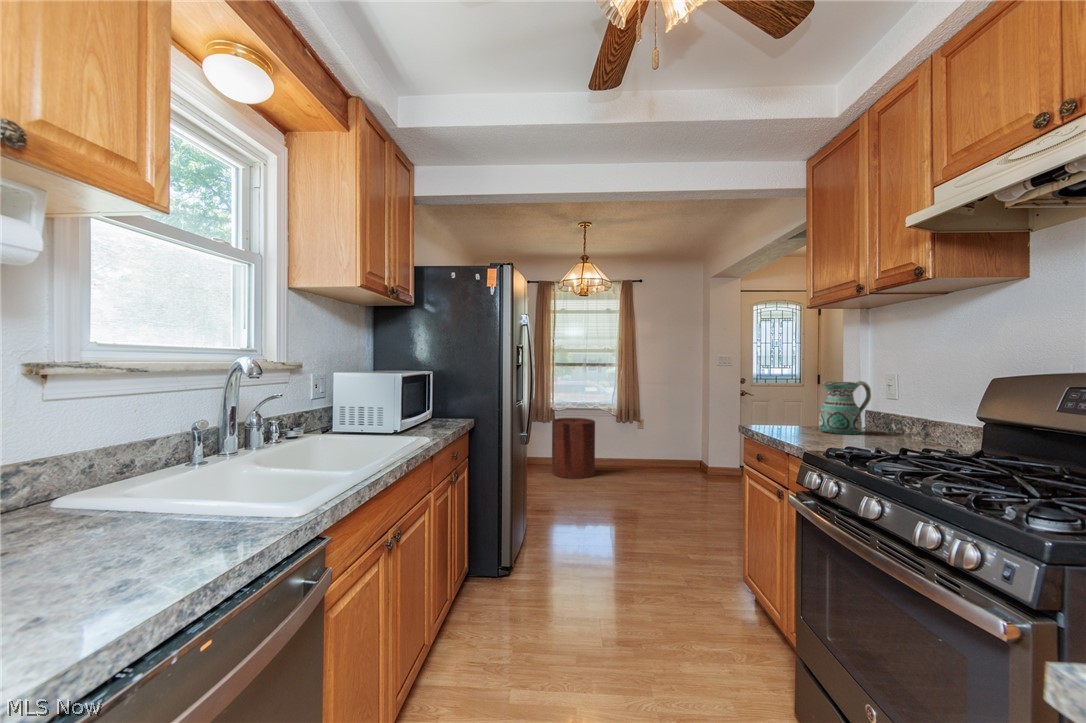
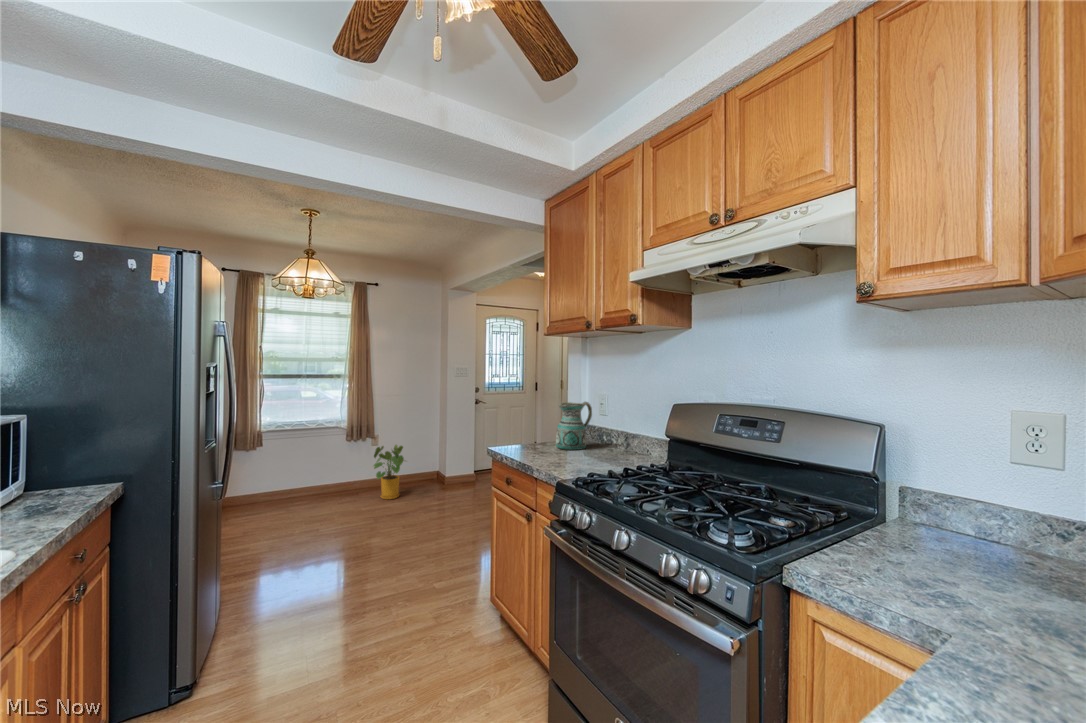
trash can: present [552,418,595,479] -> none [258,442,321,521]
house plant: none [636,428,669,478] -> present [374,445,404,500]

